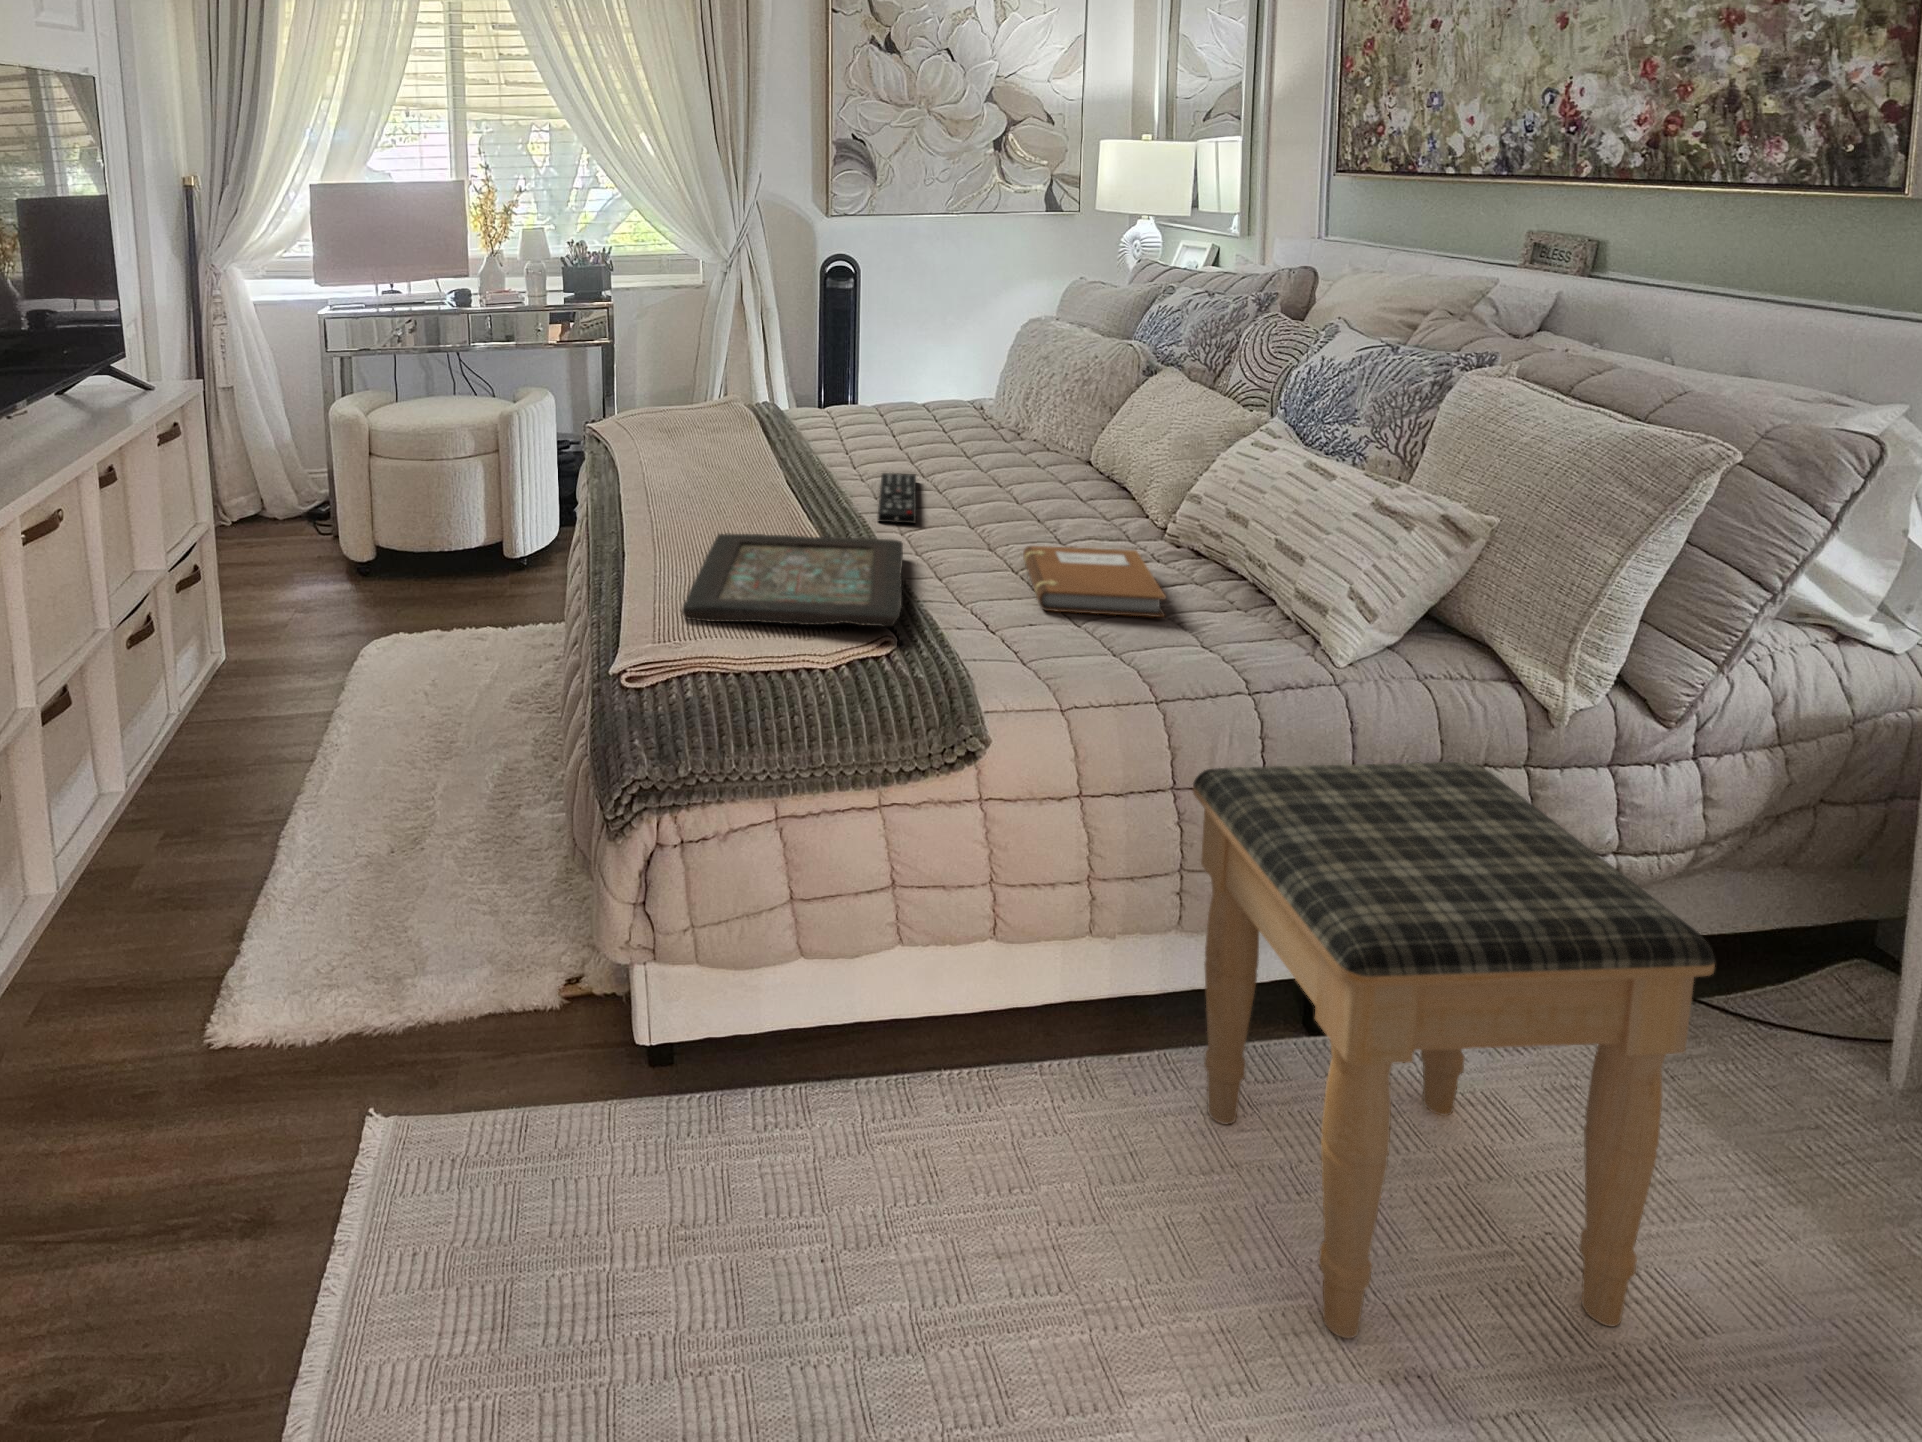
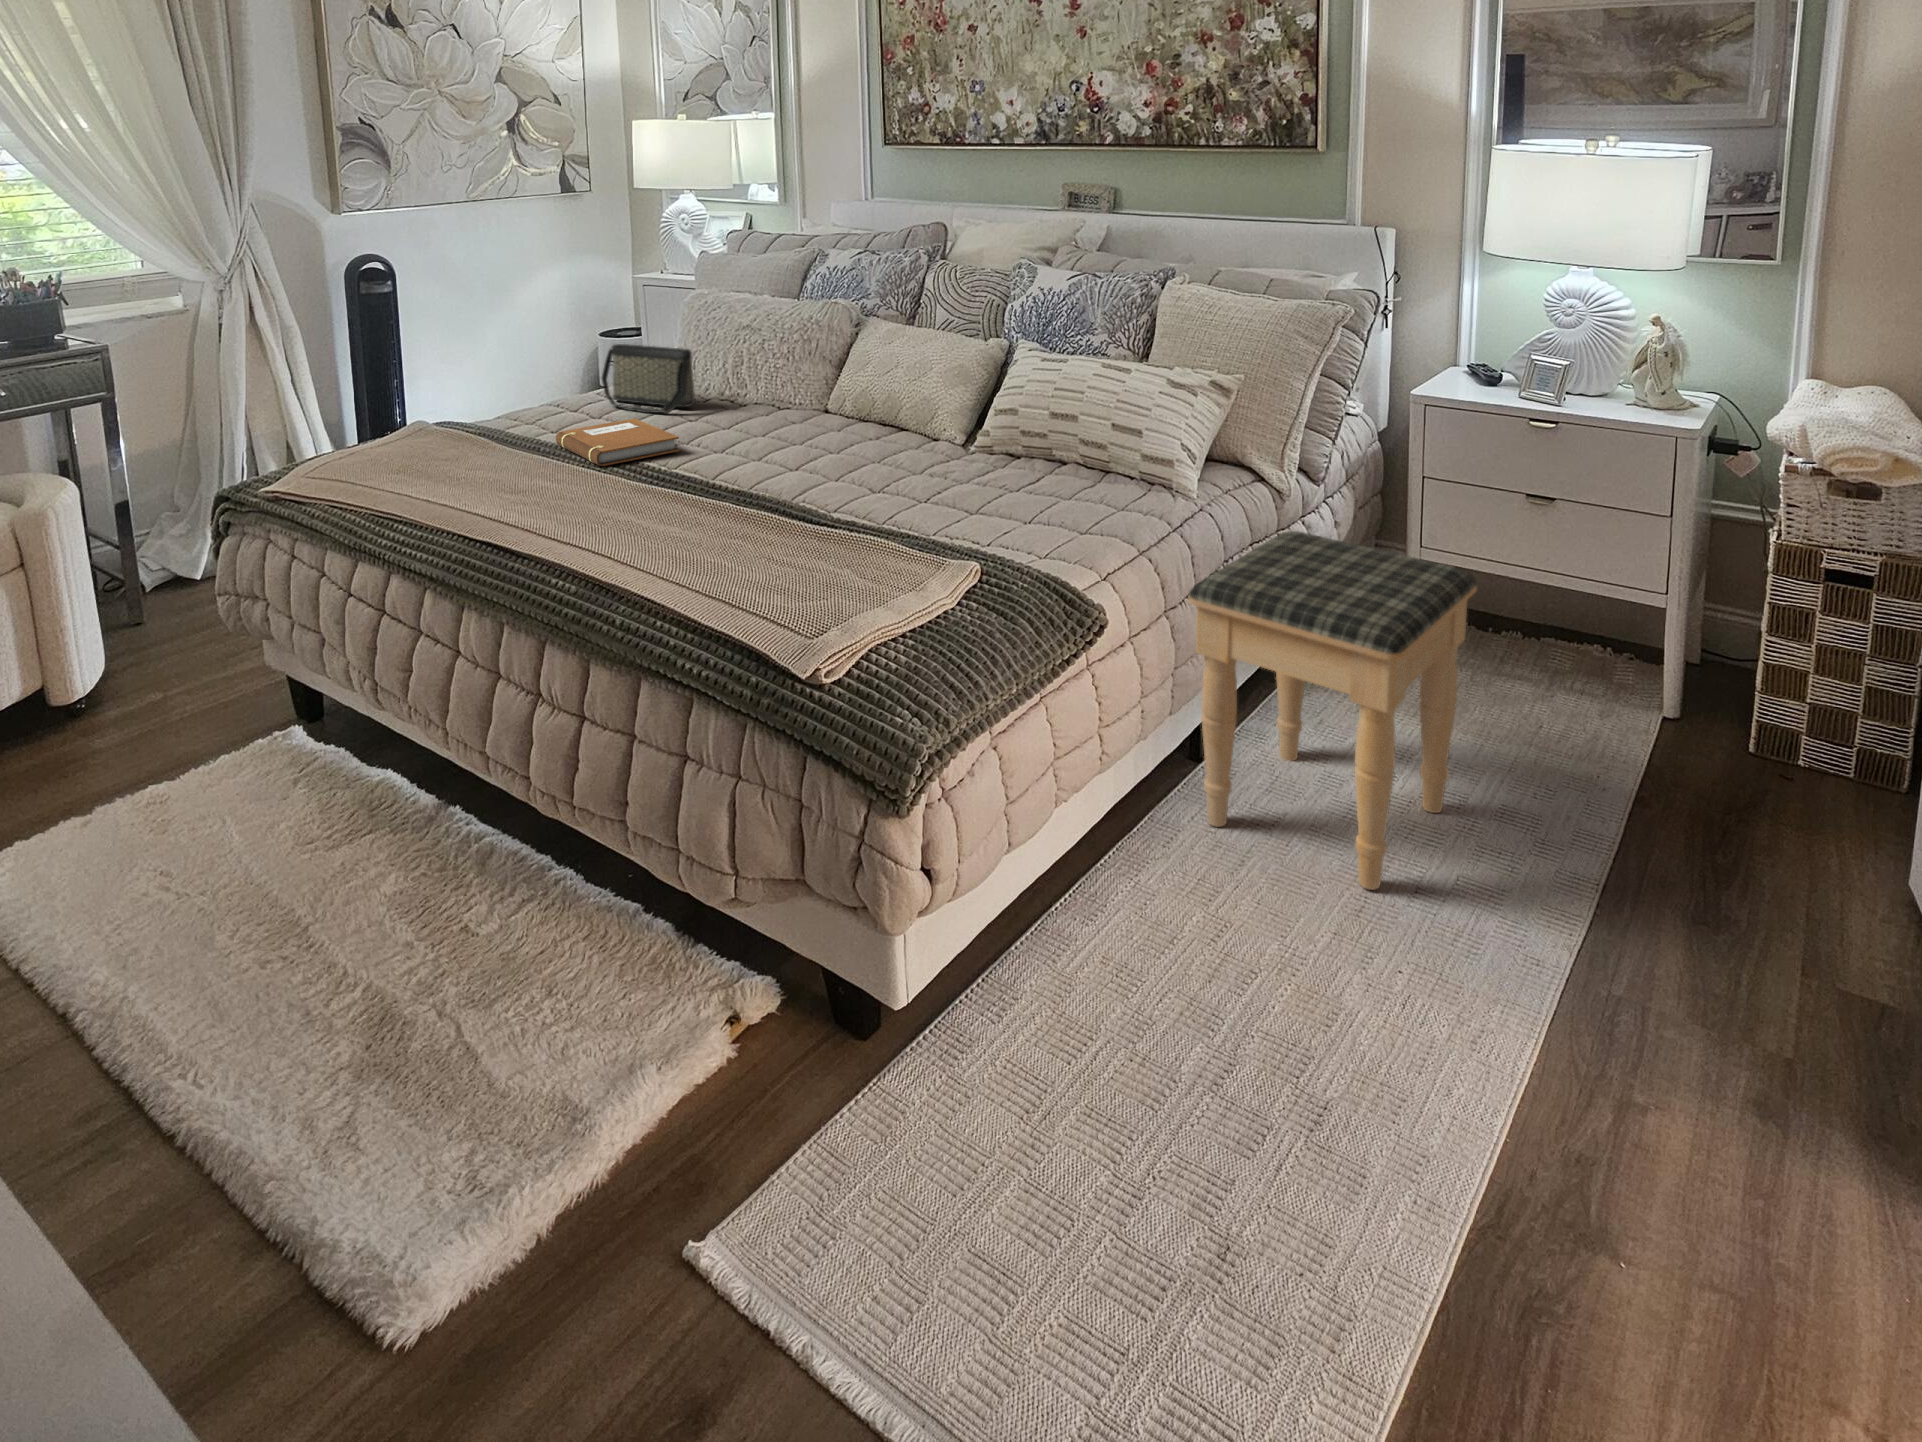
handbag: none [904,357,977,432] -> present [602,344,695,413]
remote control: present [878,473,916,523] -> none [699,450,799,495]
decorative tray: present [682,533,903,627] -> none [682,501,952,614]
notebook: present [1023,546,1166,617] -> present [556,418,680,466]

